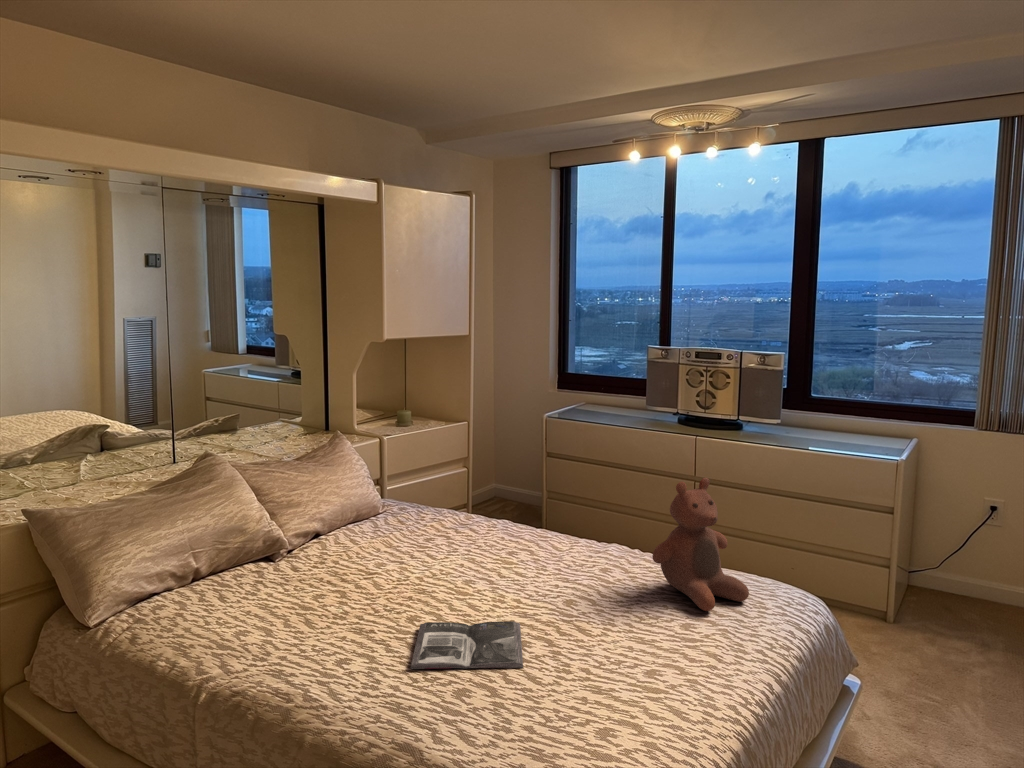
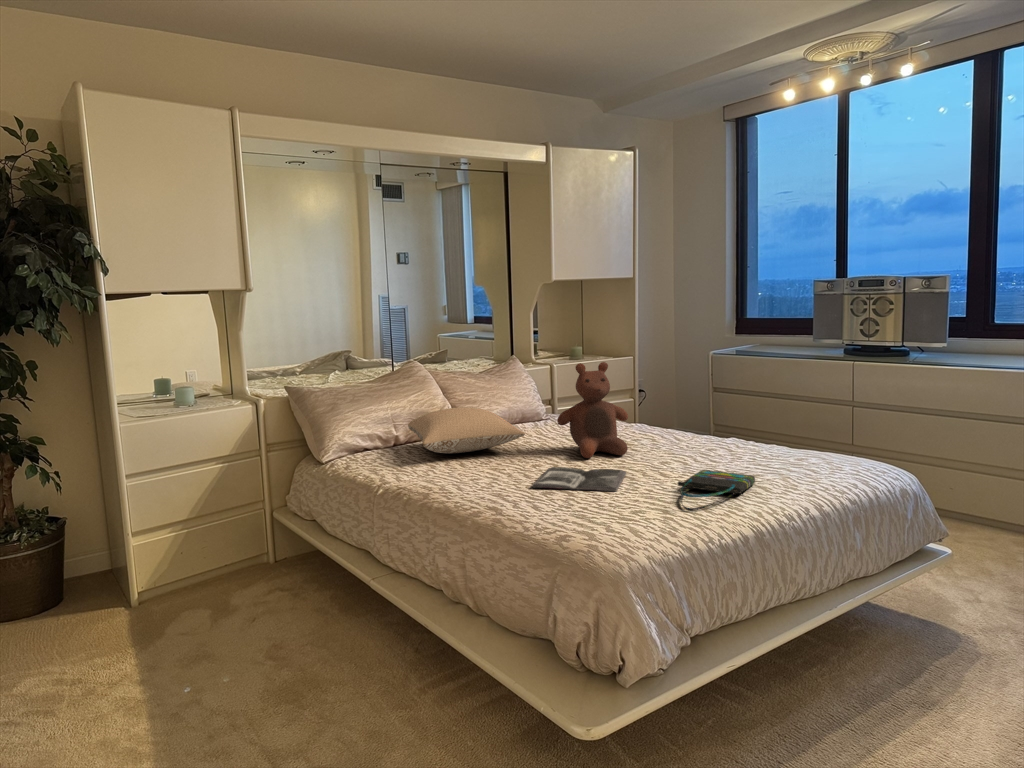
stuffed bear: present [652,478,749,611] -> present [557,362,628,458]
pillow: none [213,527,379,603] -> present [408,408,525,453]
tote bag: none [596,620,680,705] -> present [678,470,755,511]

